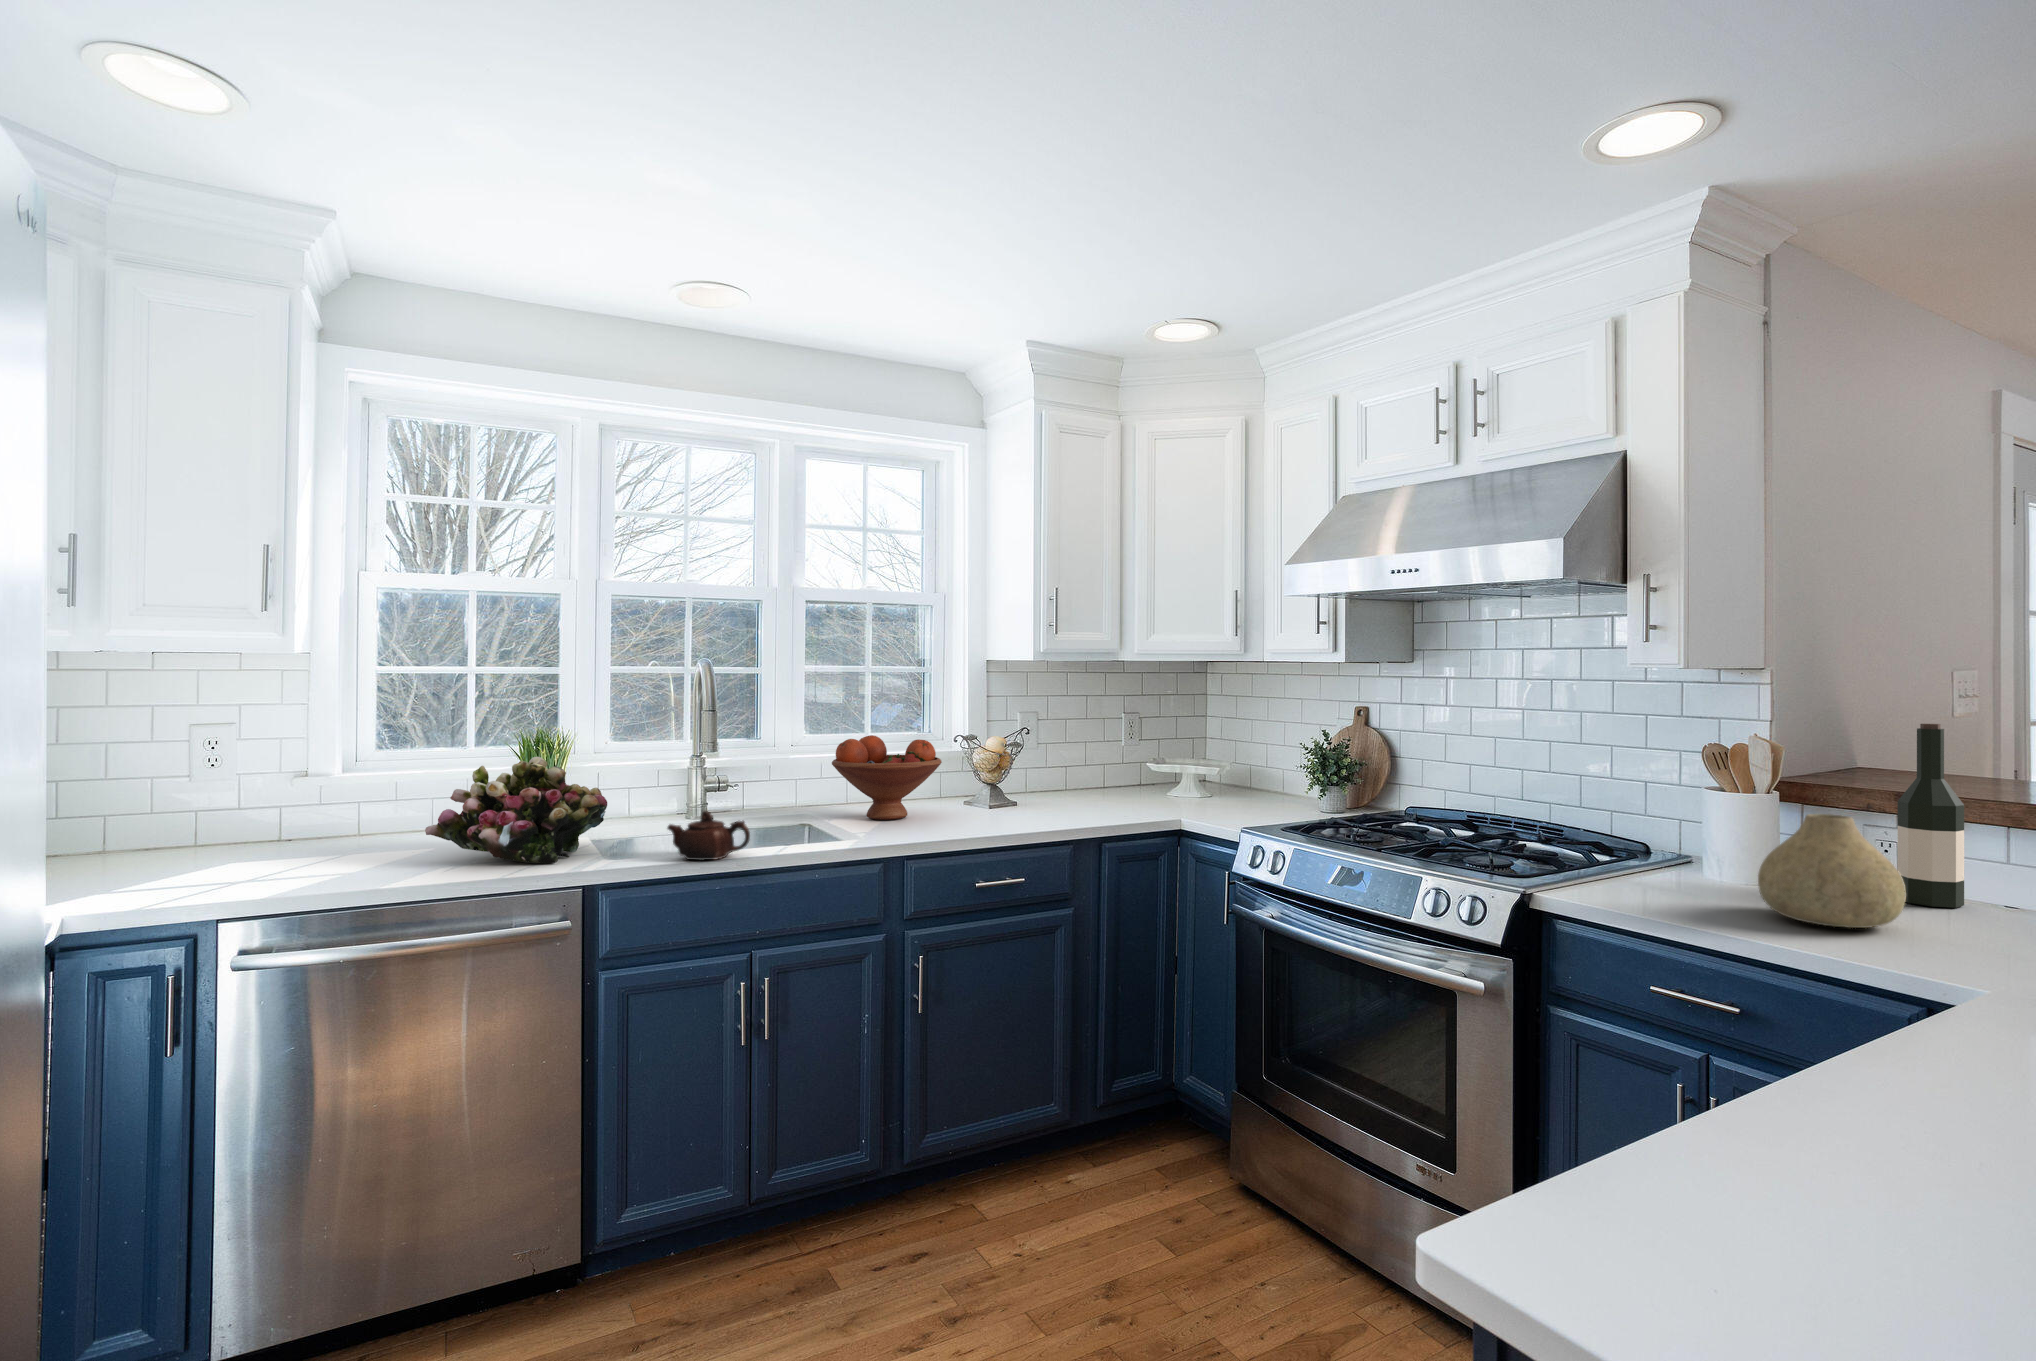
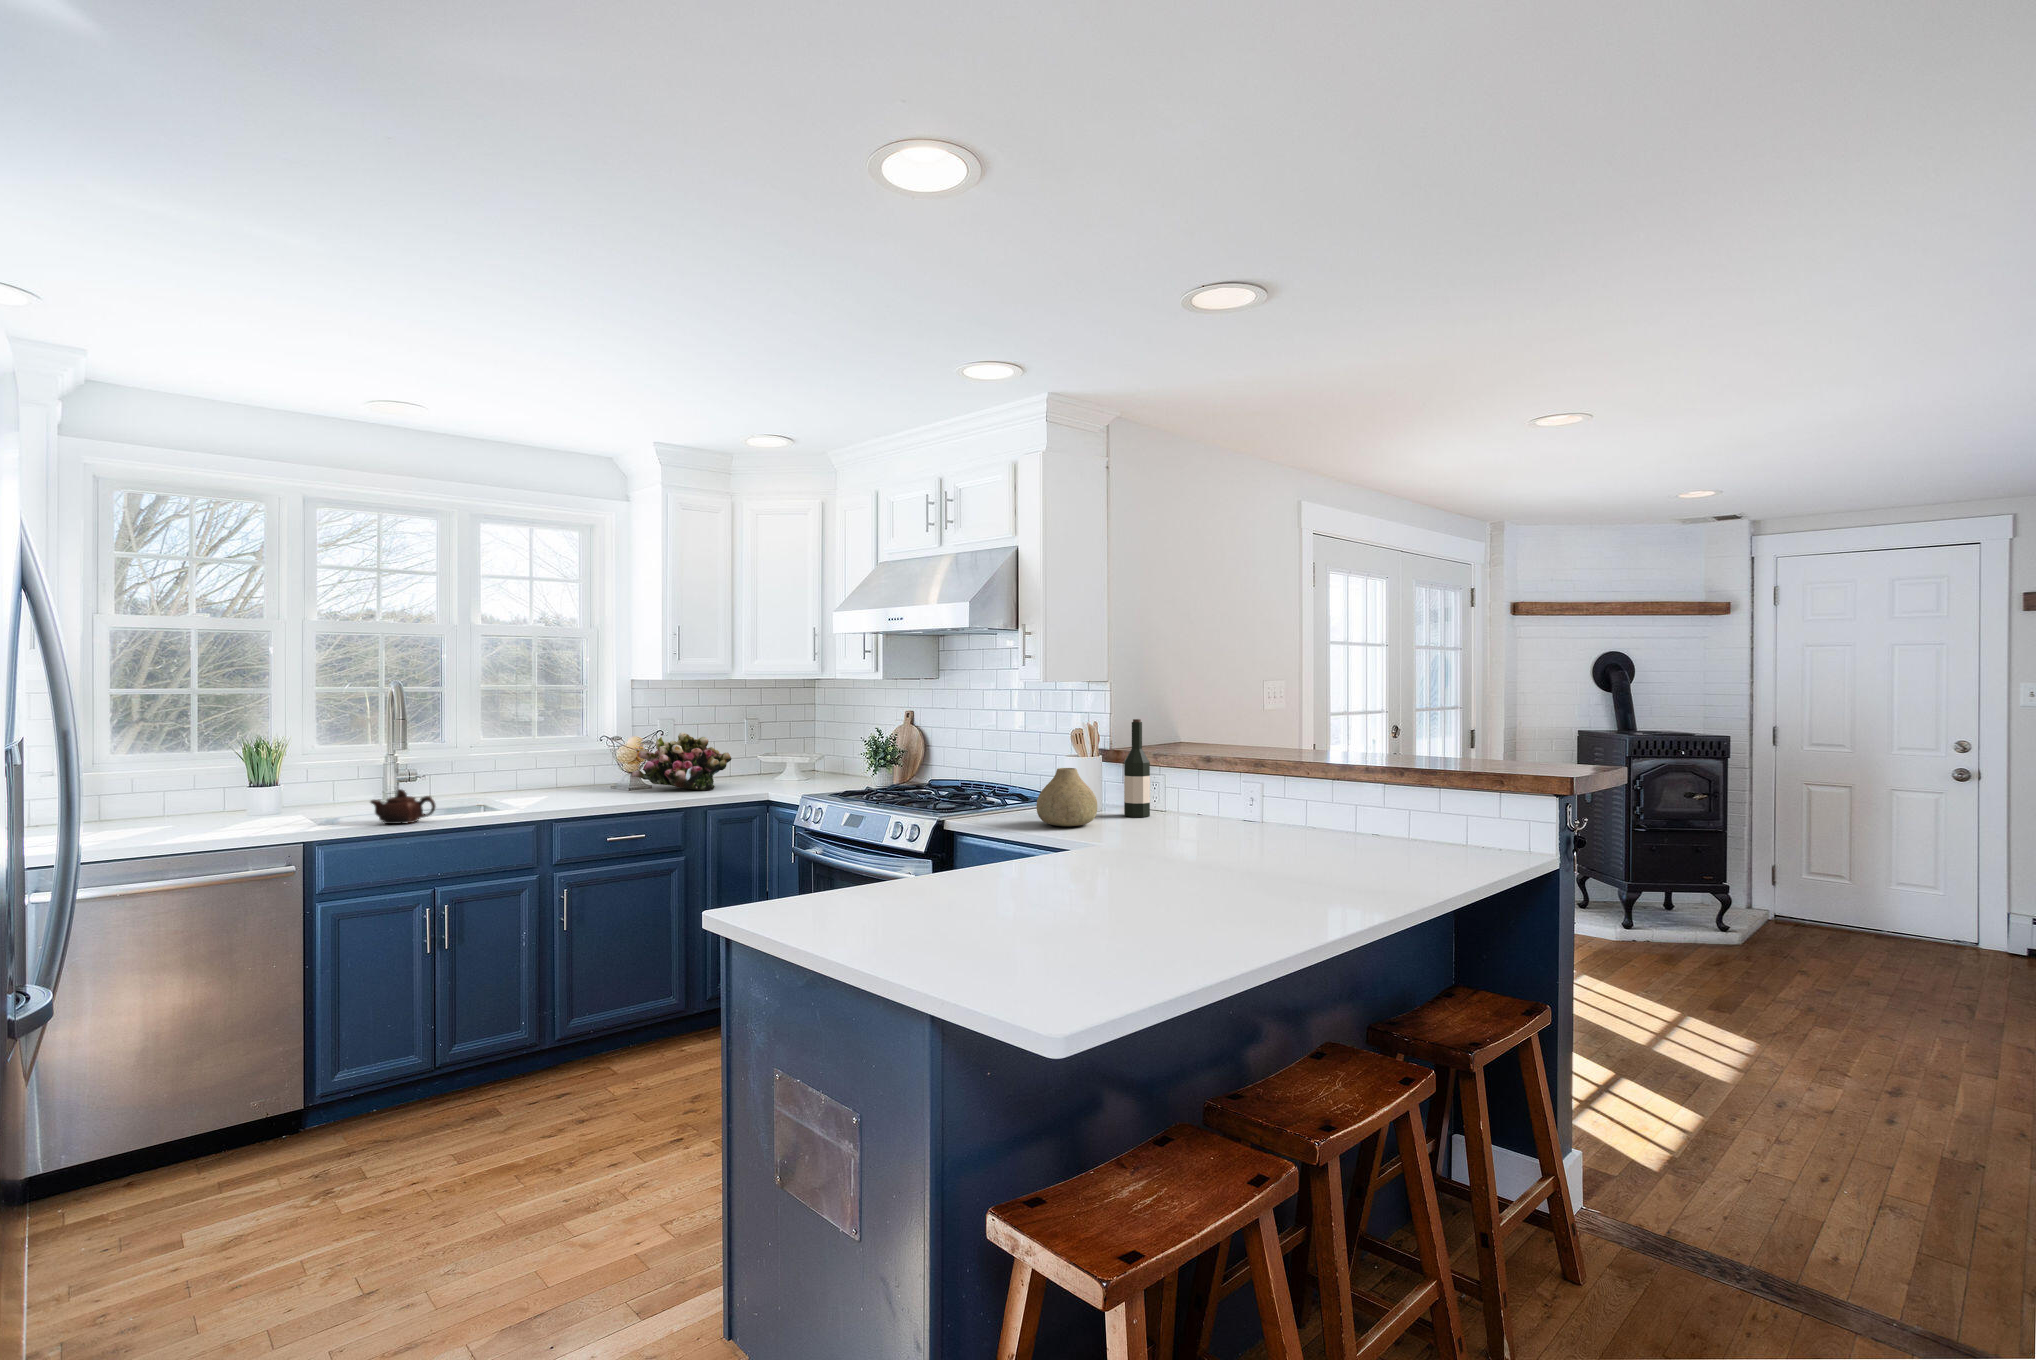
fruit bowl: present [832,735,942,820] -> none [504,736,593,798]
flower arrangement: present [425,757,607,863] -> present [632,732,732,790]

